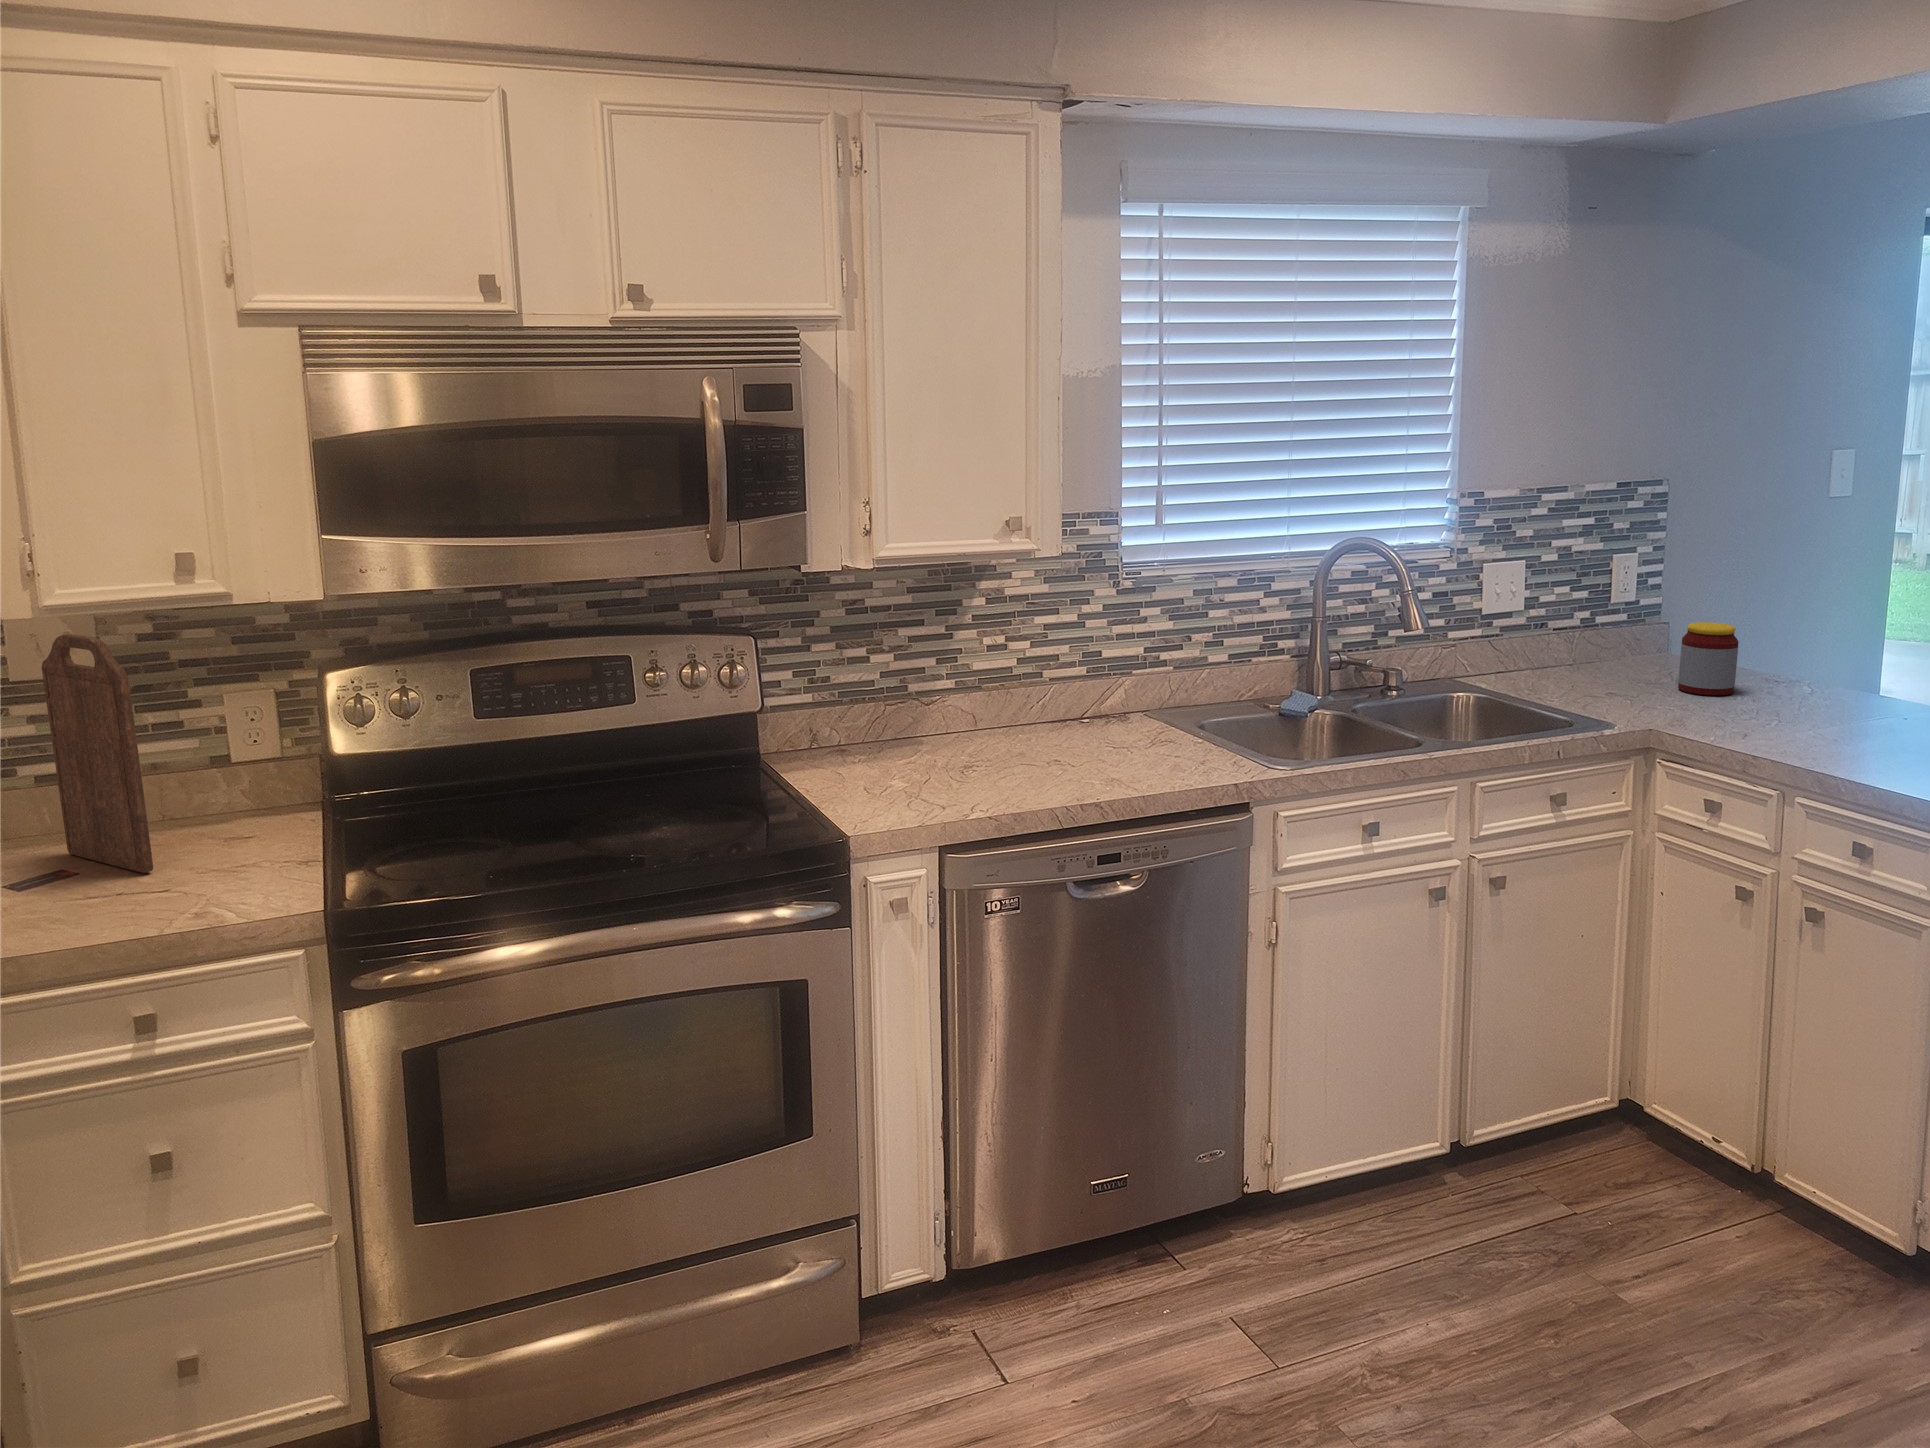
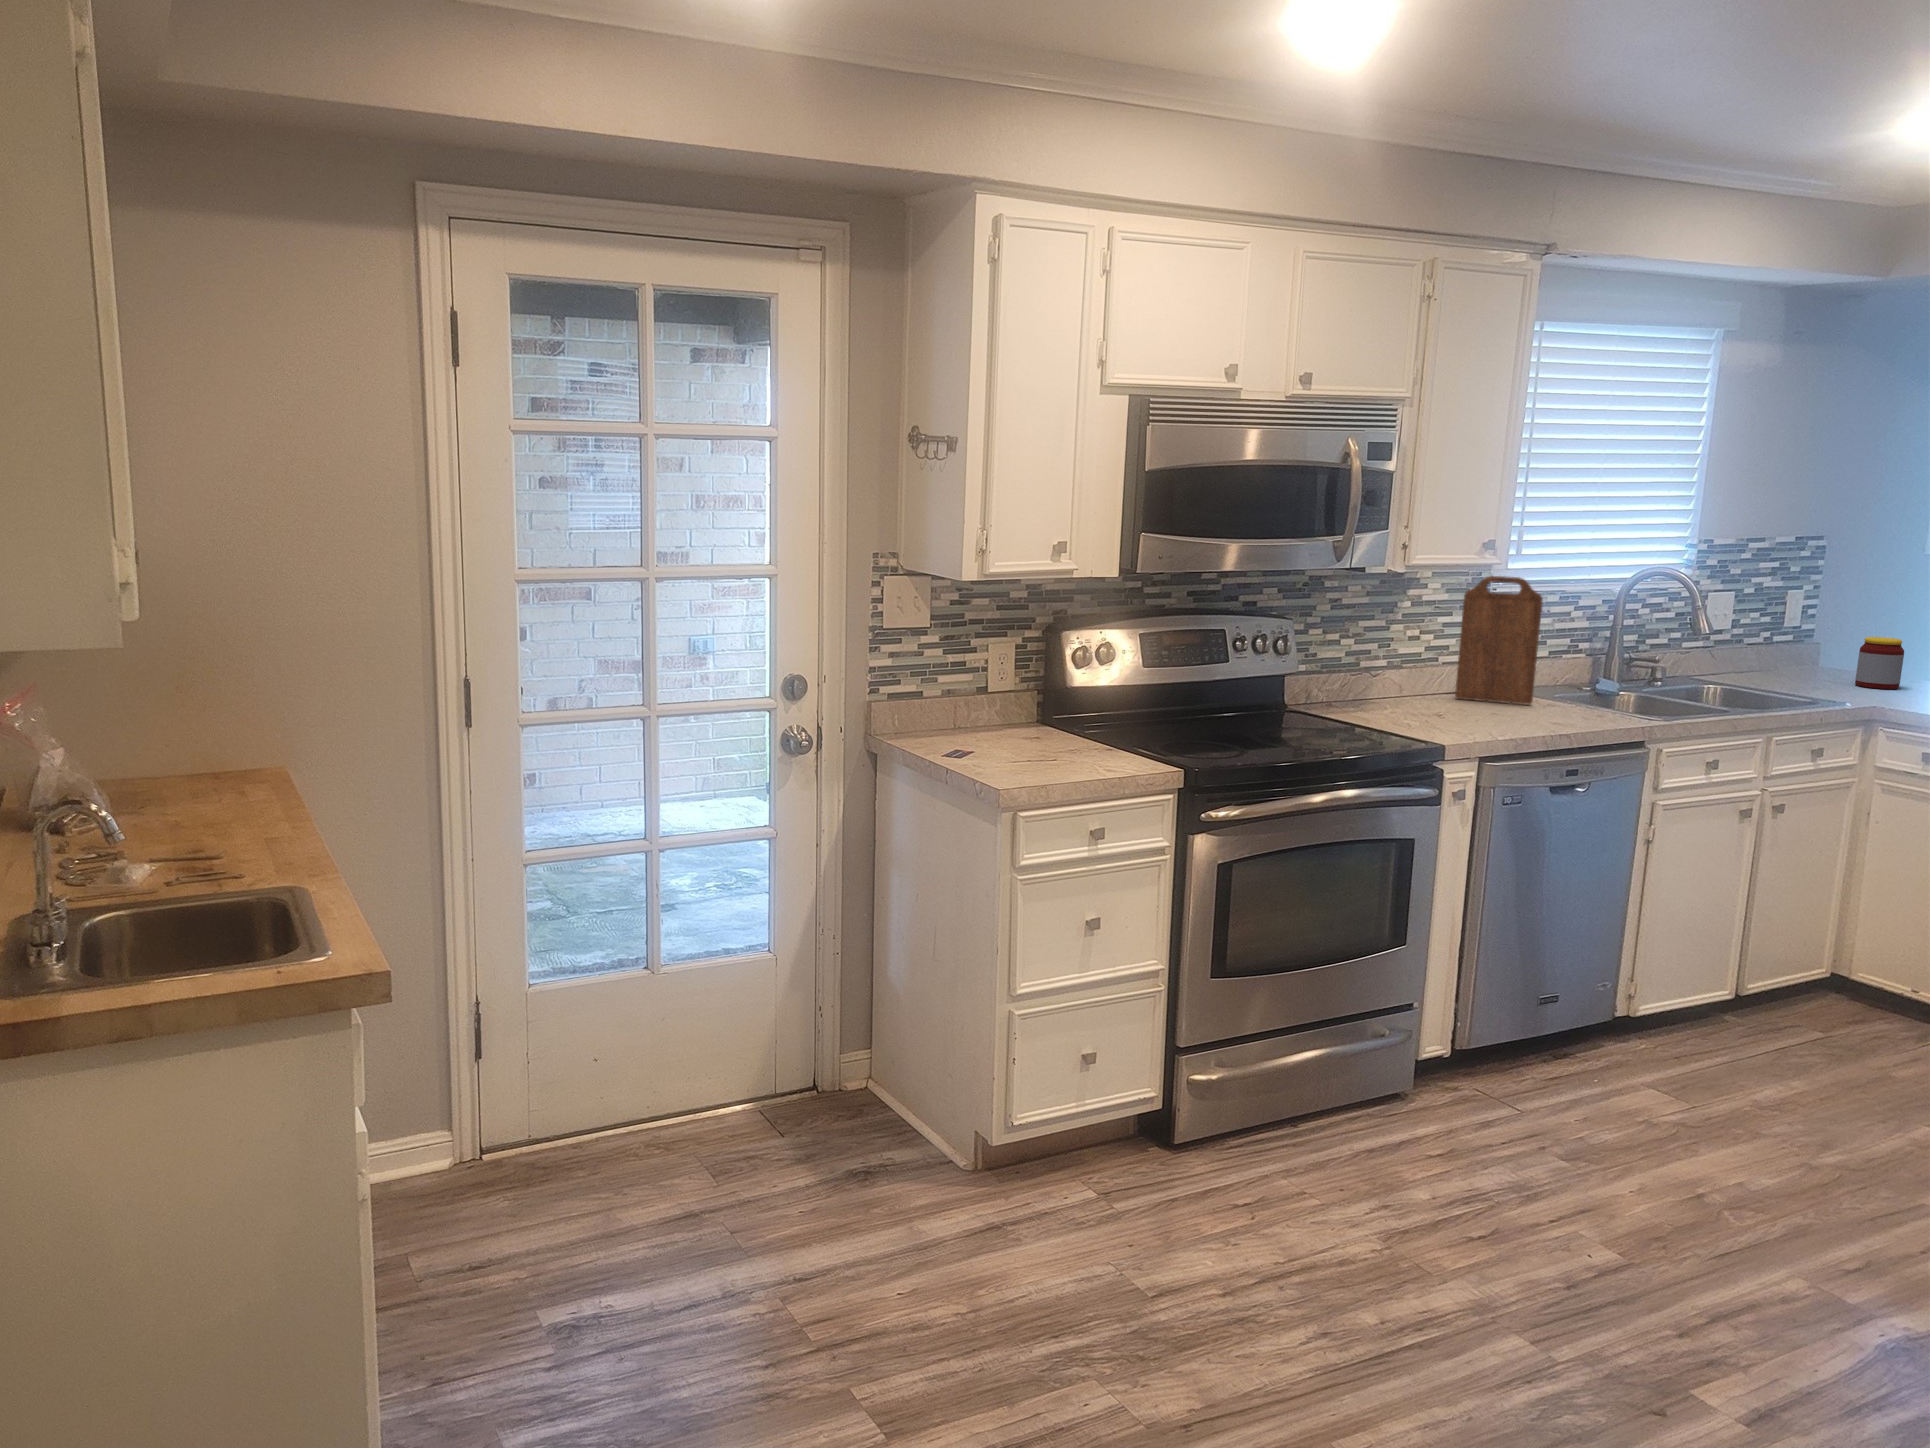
cutting board: present [42,634,153,873] -> present [1455,576,1543,705]

